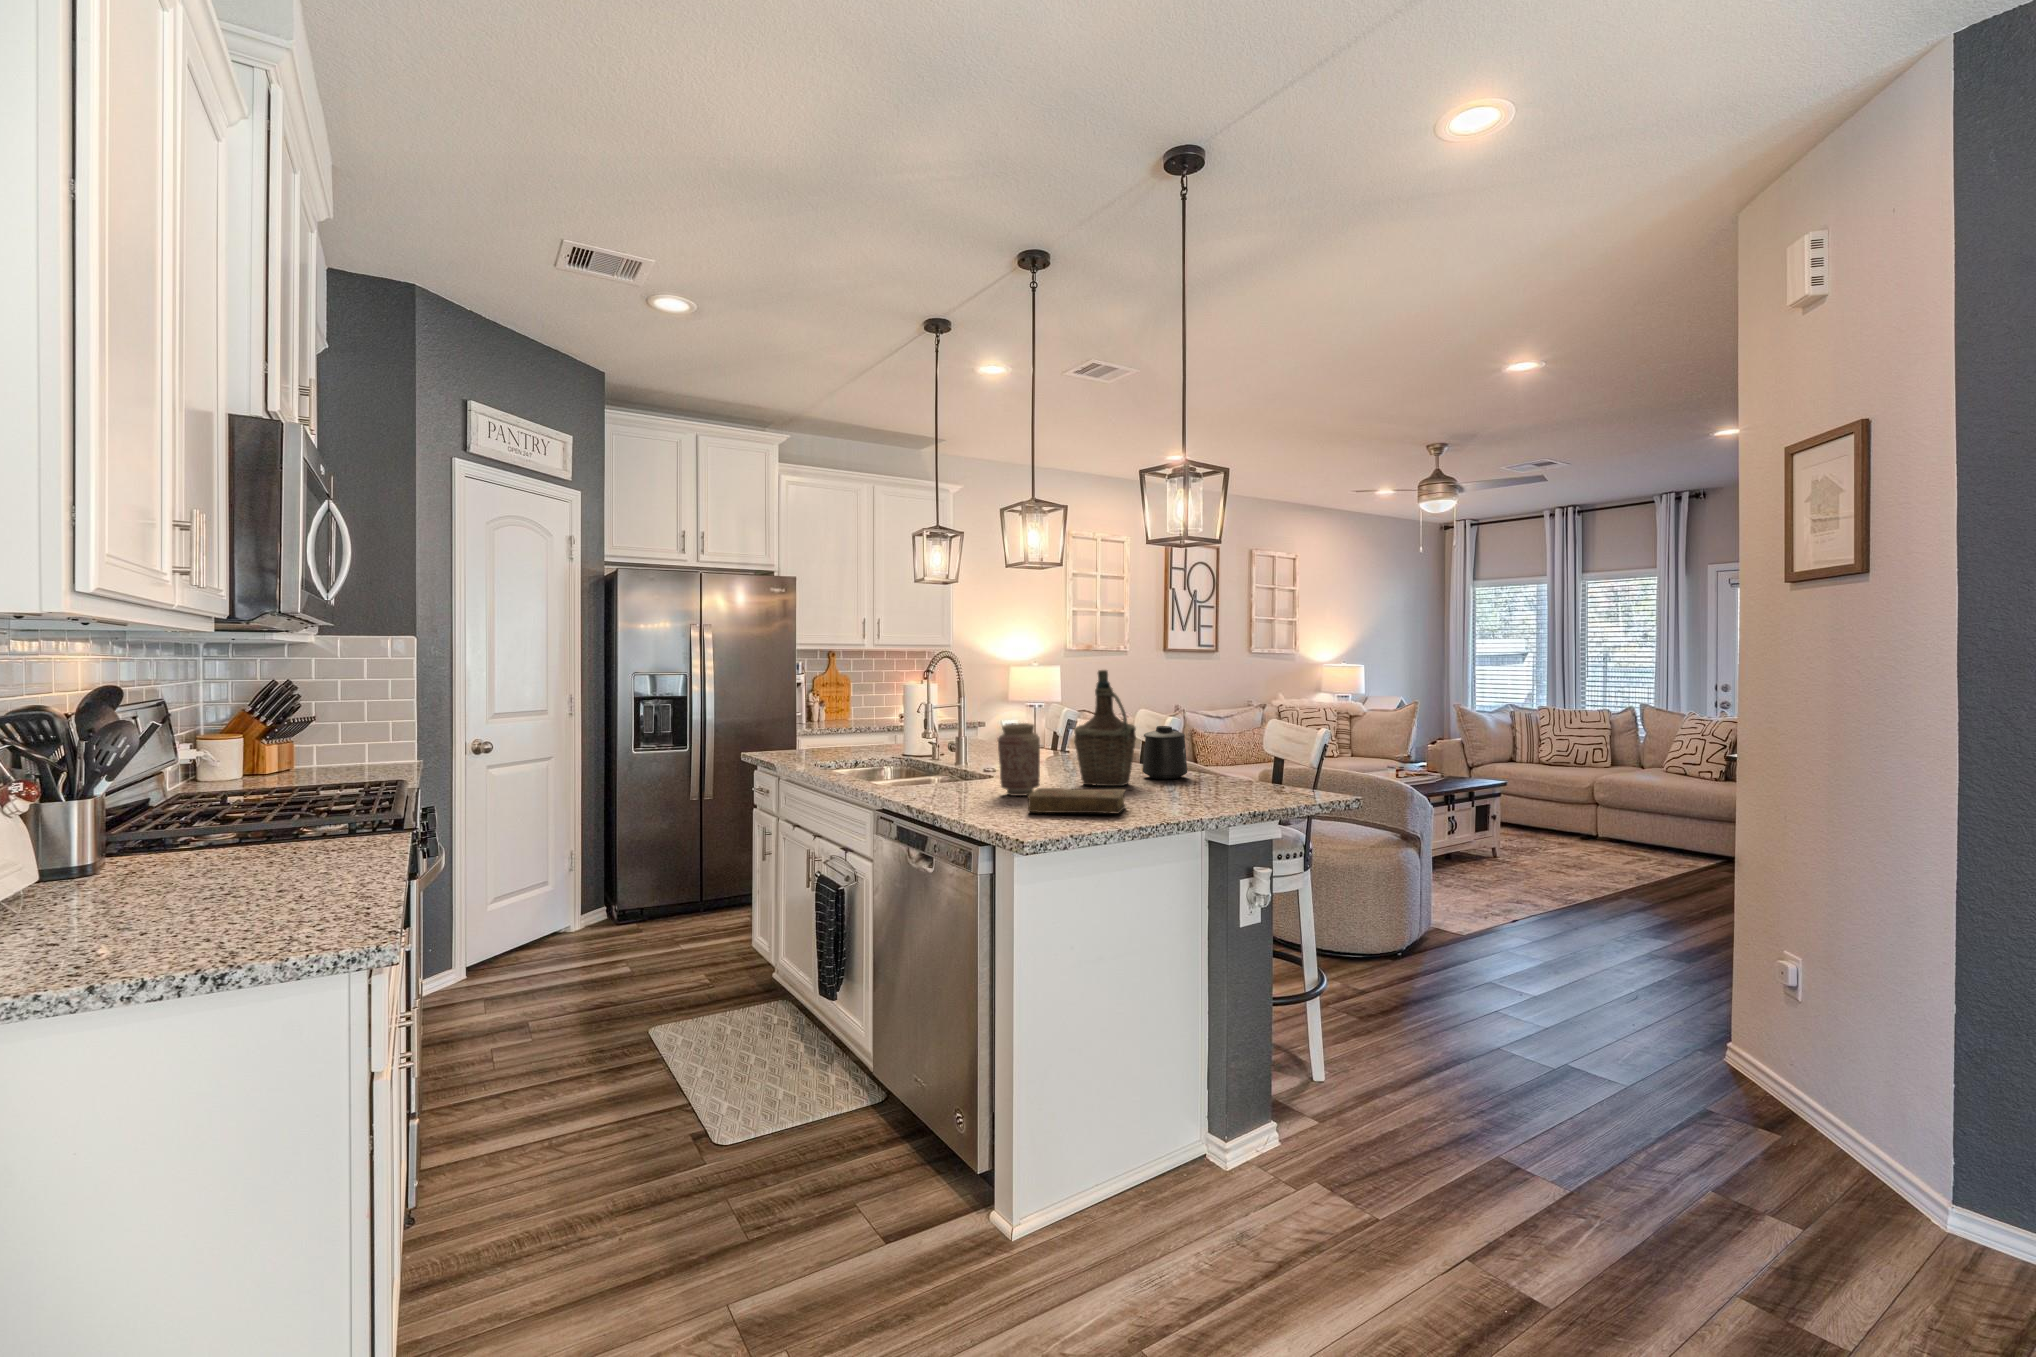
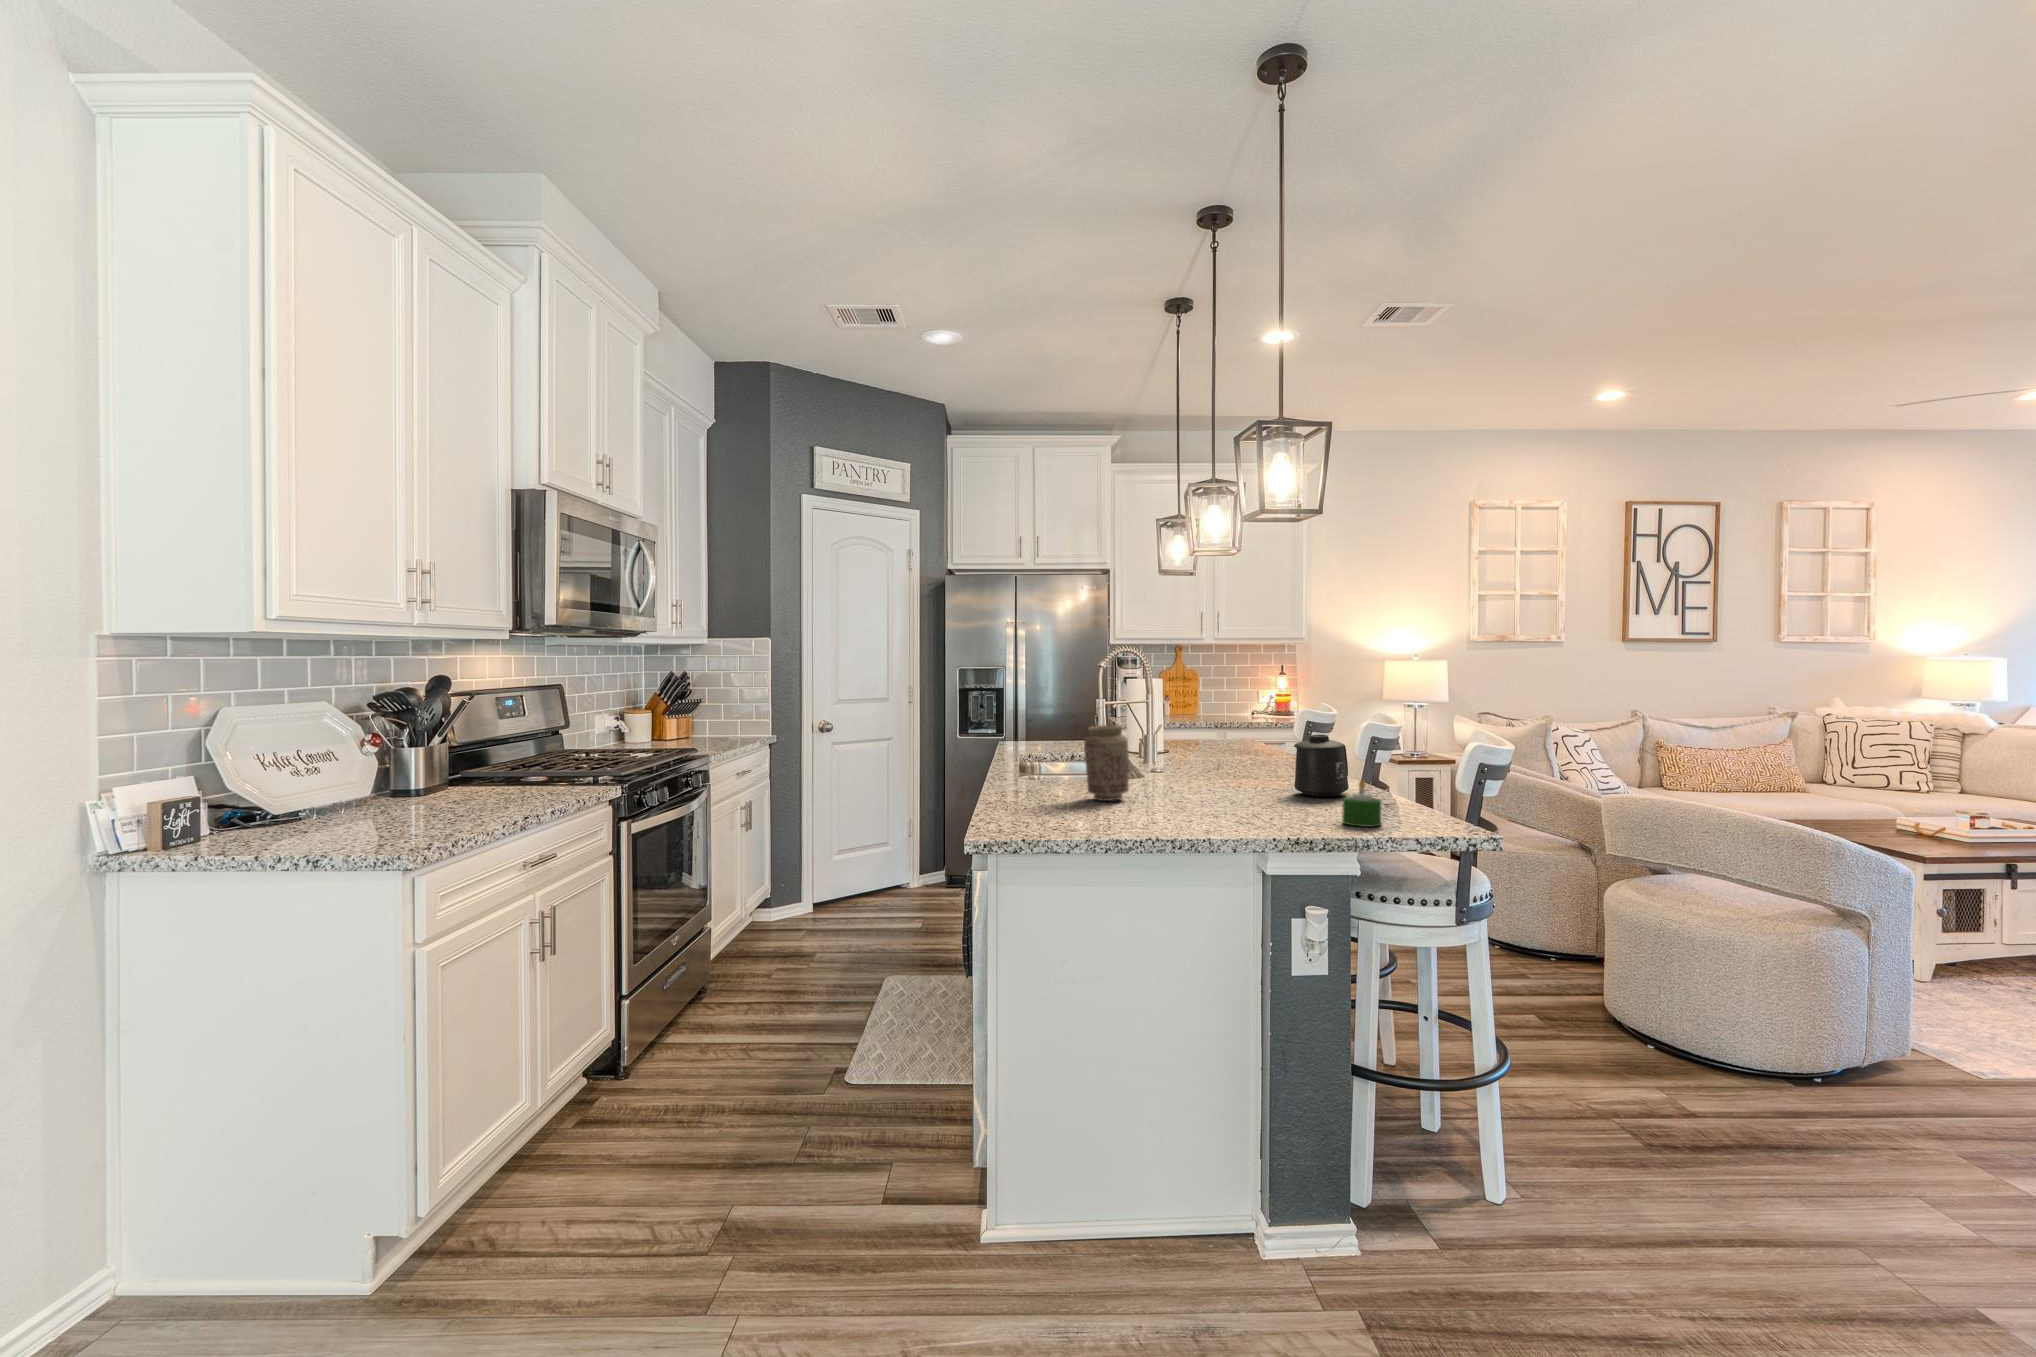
bottle: present [1074,670,1136,786] -> none [1191,669,1263,800]
candle: none [1248,759,1279,797] -> present [1342,780,1381,827]
book: present [1028,788,1126,814] -> none [1046,793,1161,827]

